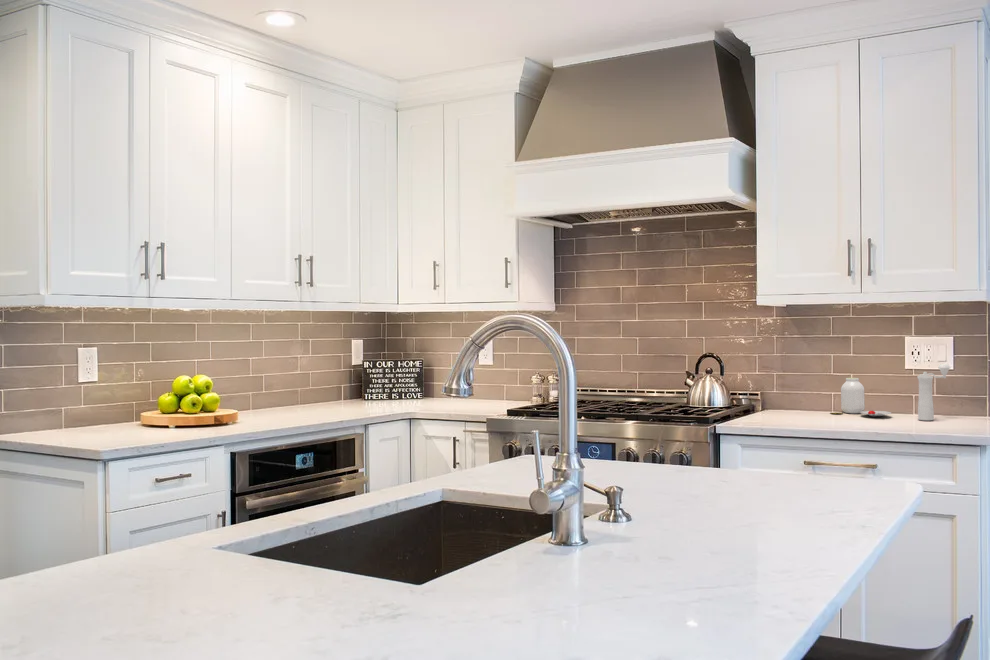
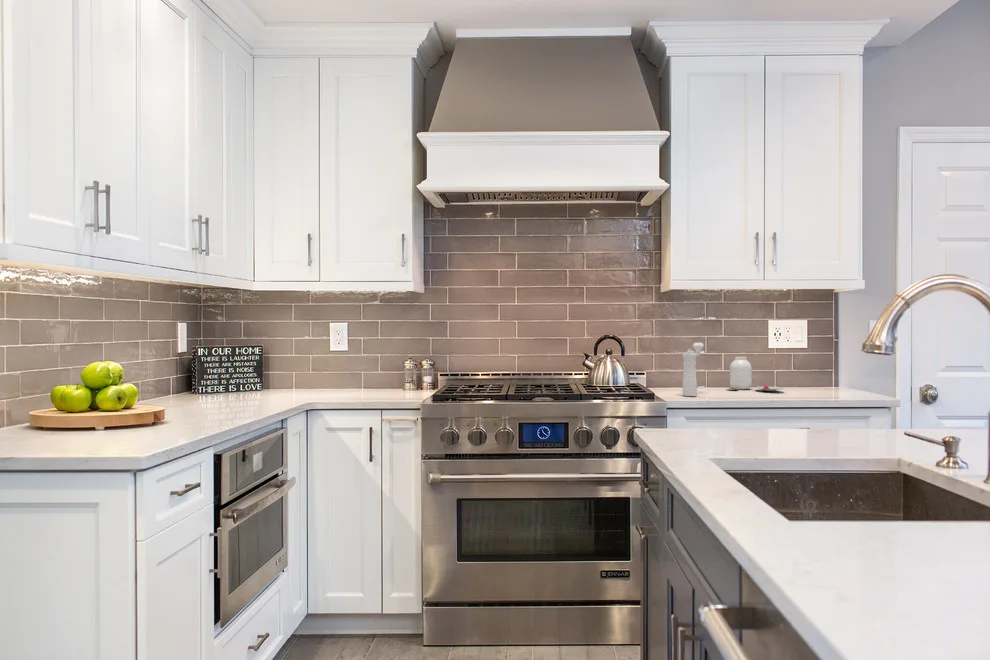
pepper mill: present [917,364,950,420] -> present [682,343,704,396]

